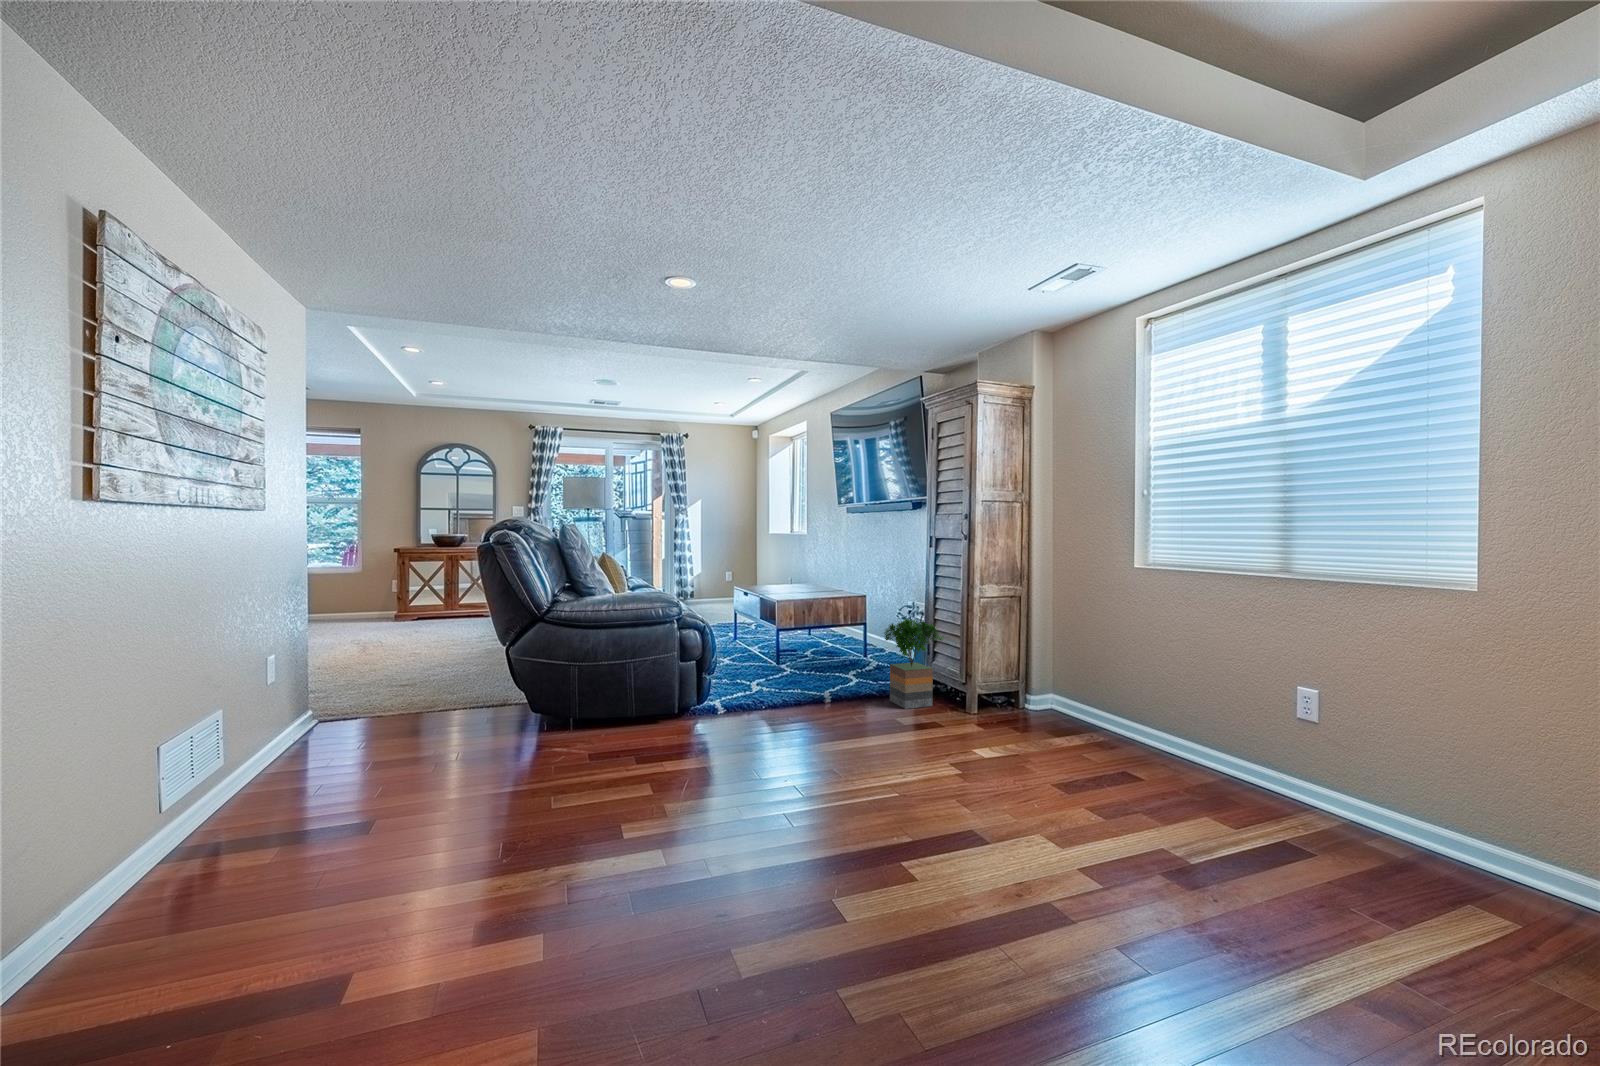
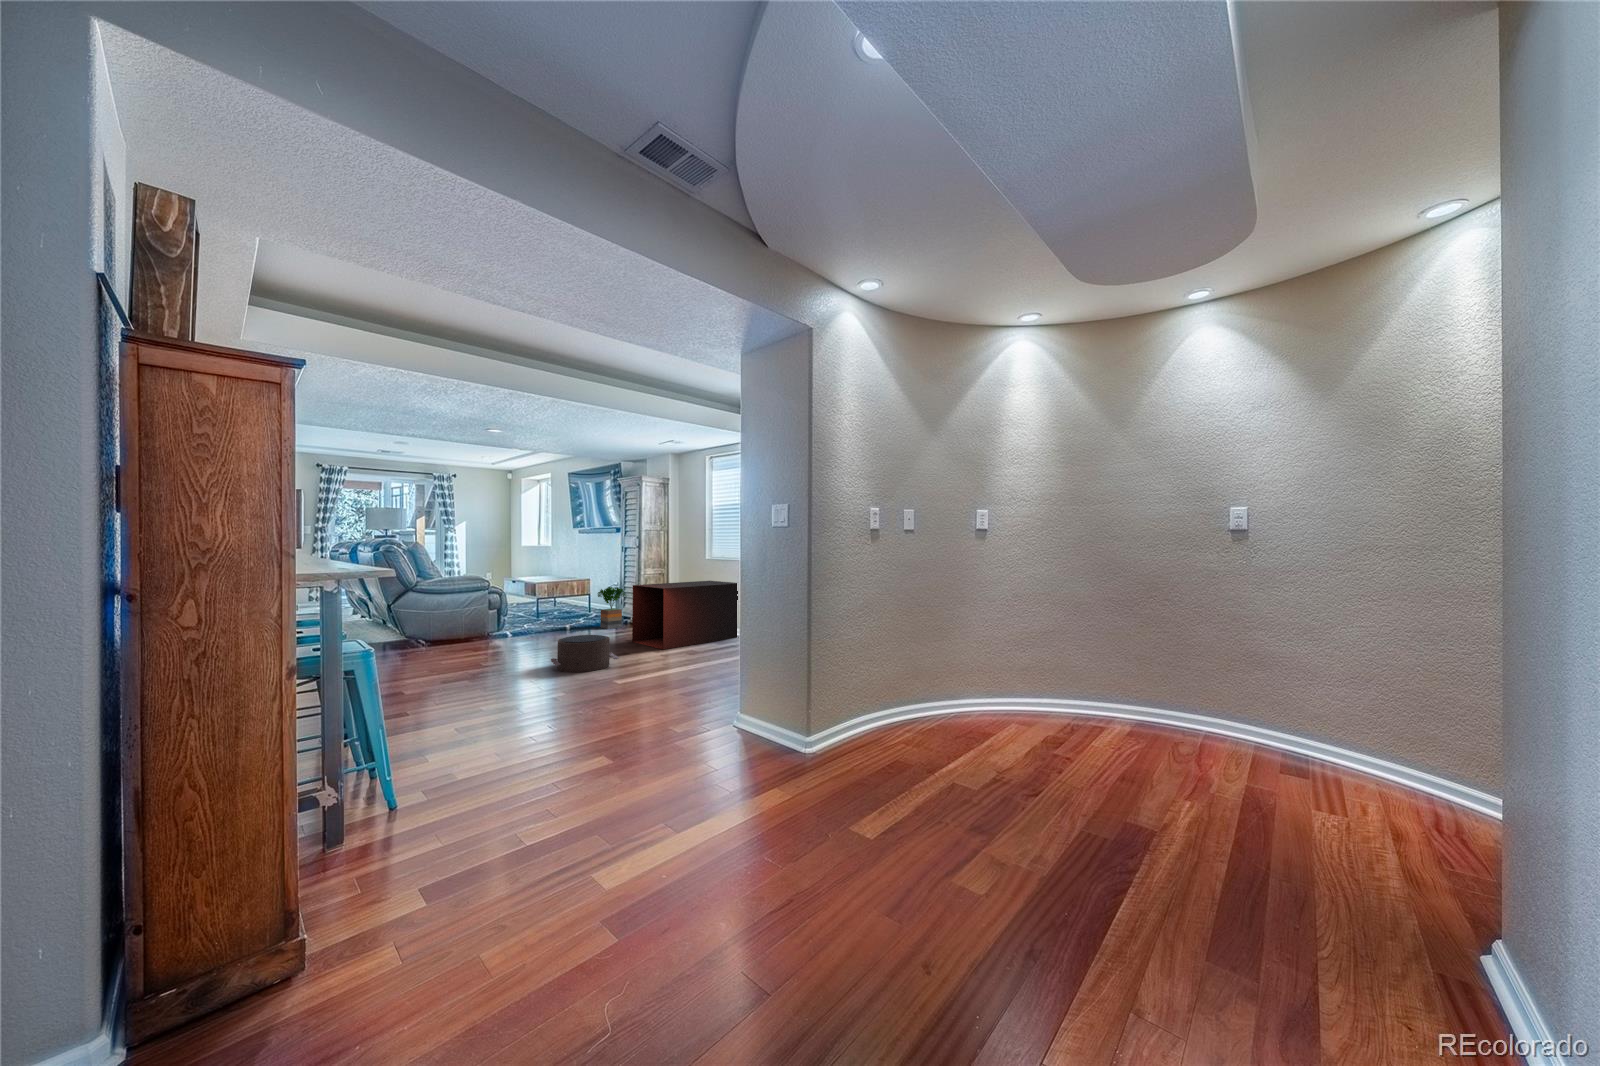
storage cabinet: none [972,622,1281,836] -> present [632,581,738,649]
pouf: none [772,795,977,962] -> present [551,635,619,672]

